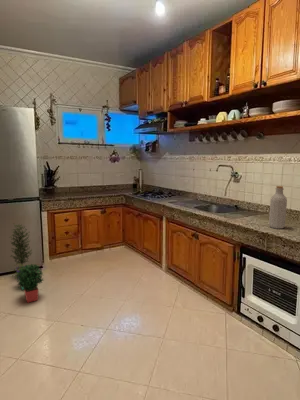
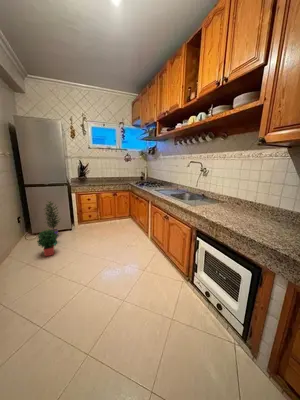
bottle: present [269,186,287,229] -> none [221,179,239,218]

